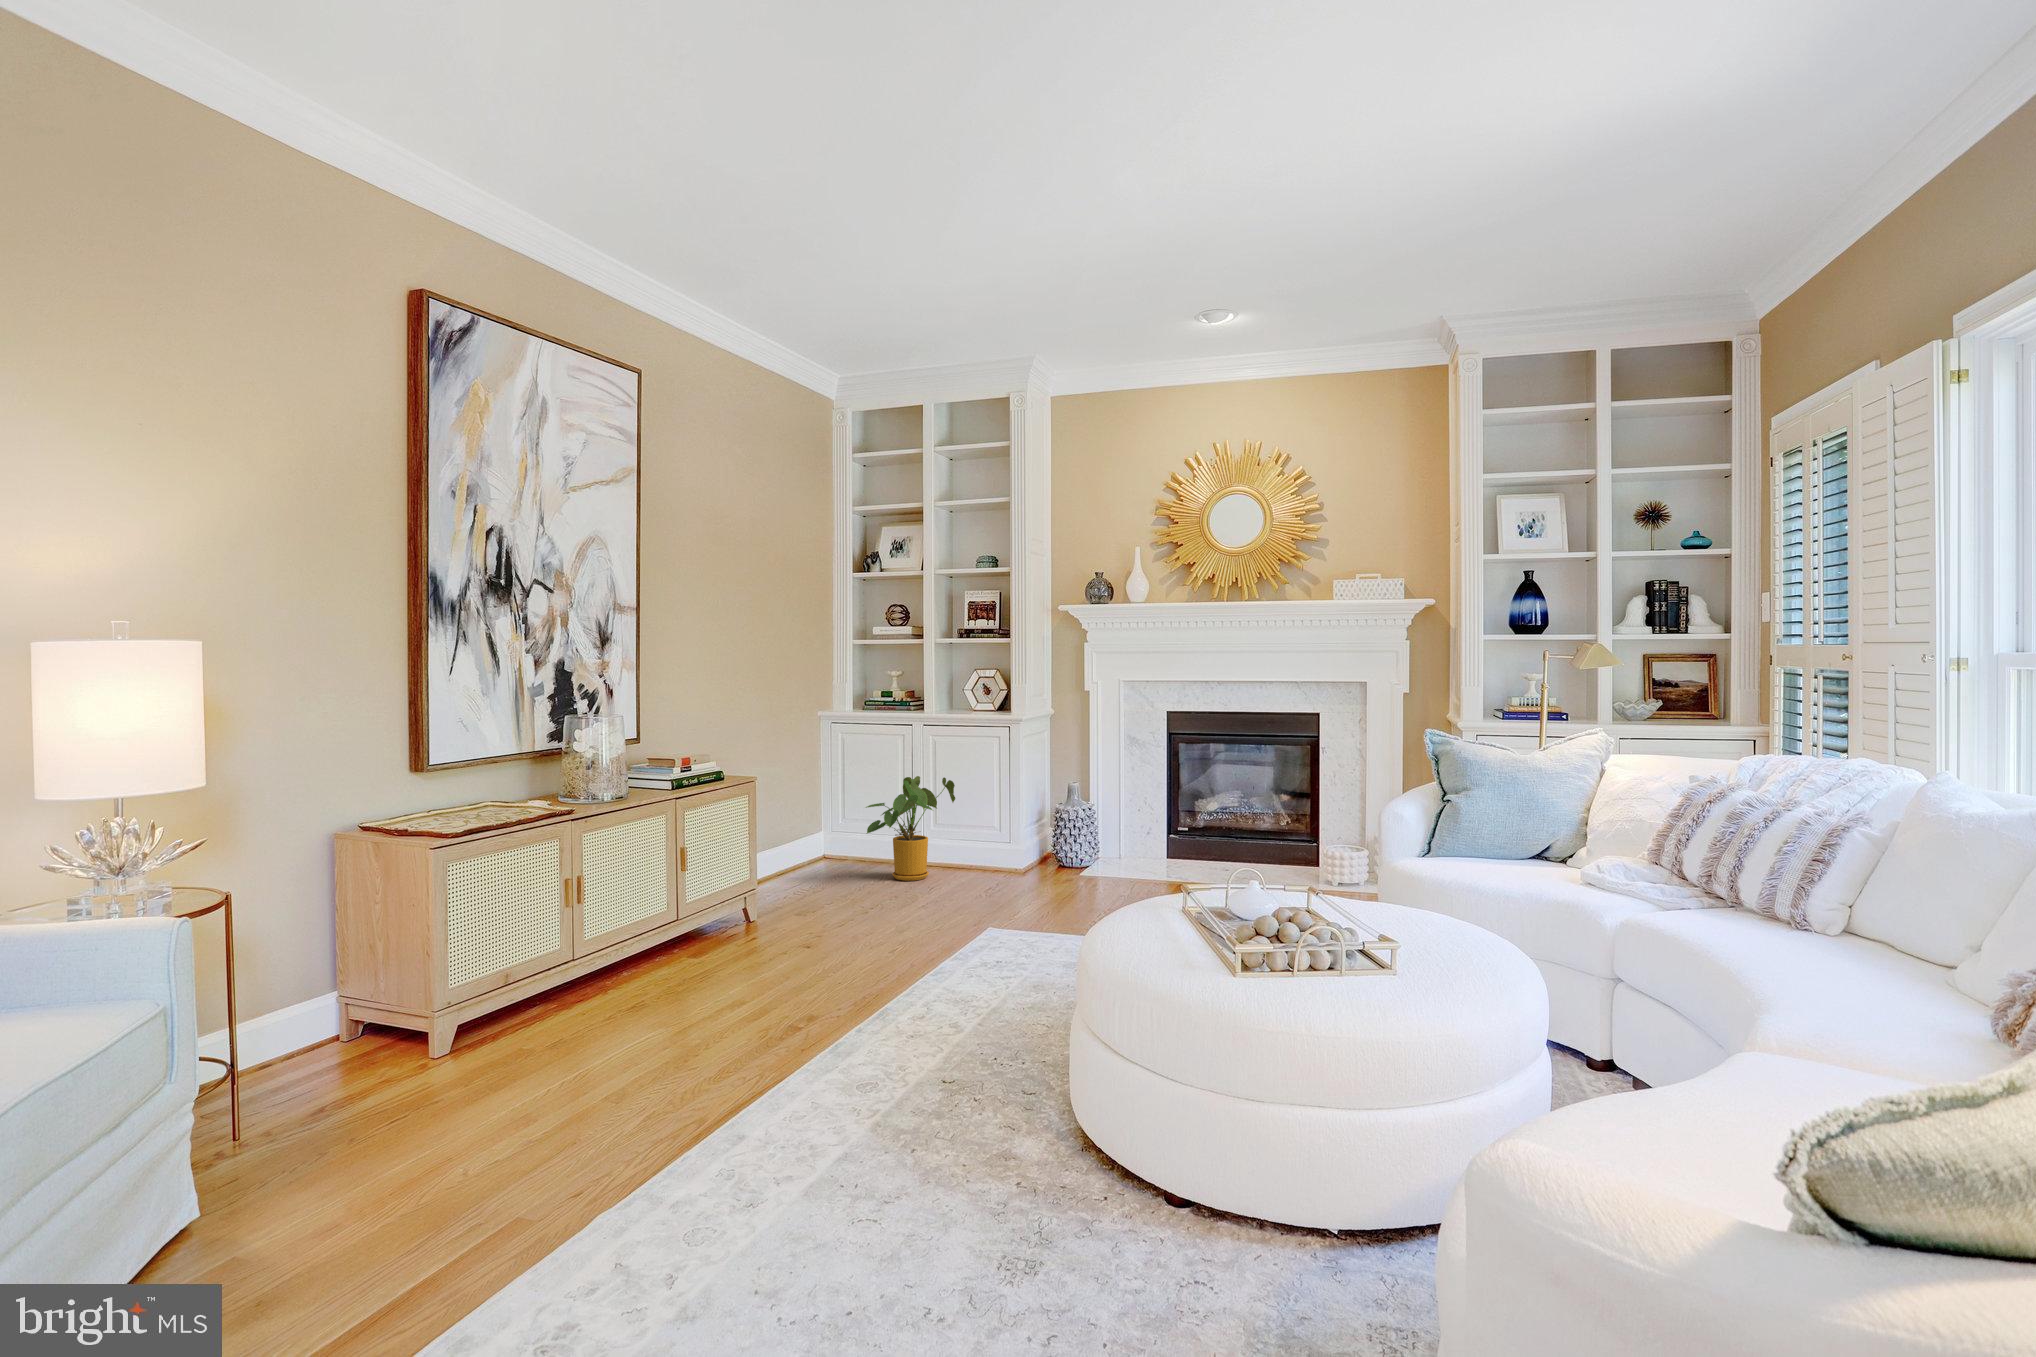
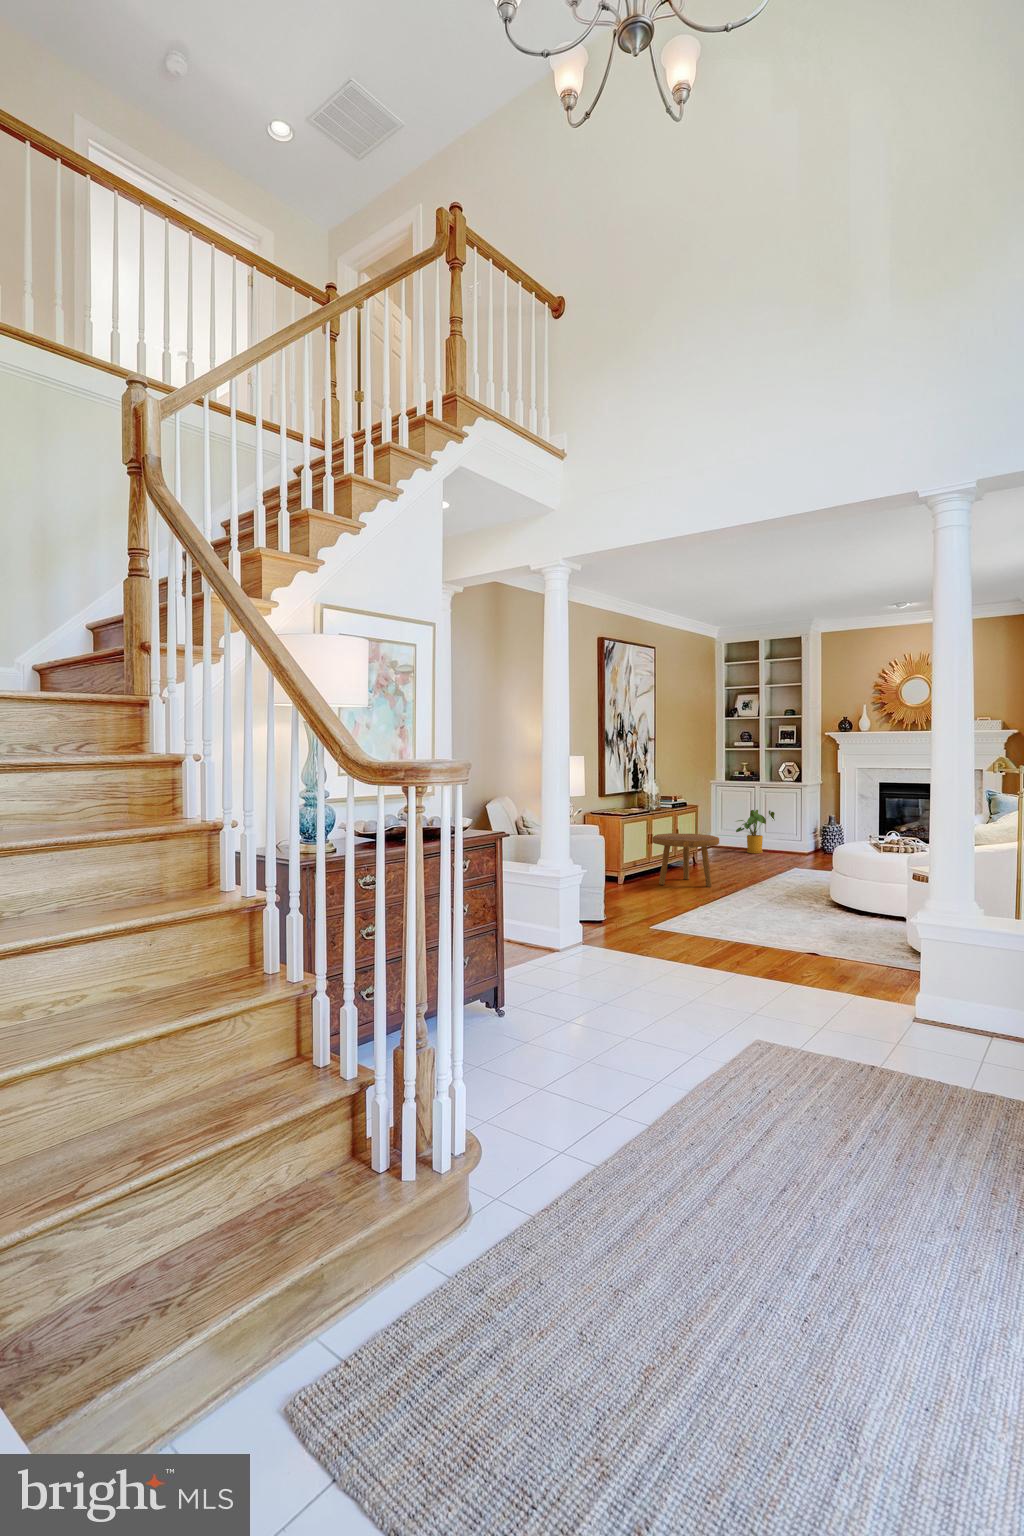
footstool: none [504,889,743,1097] -> present [652,833,719,887]

